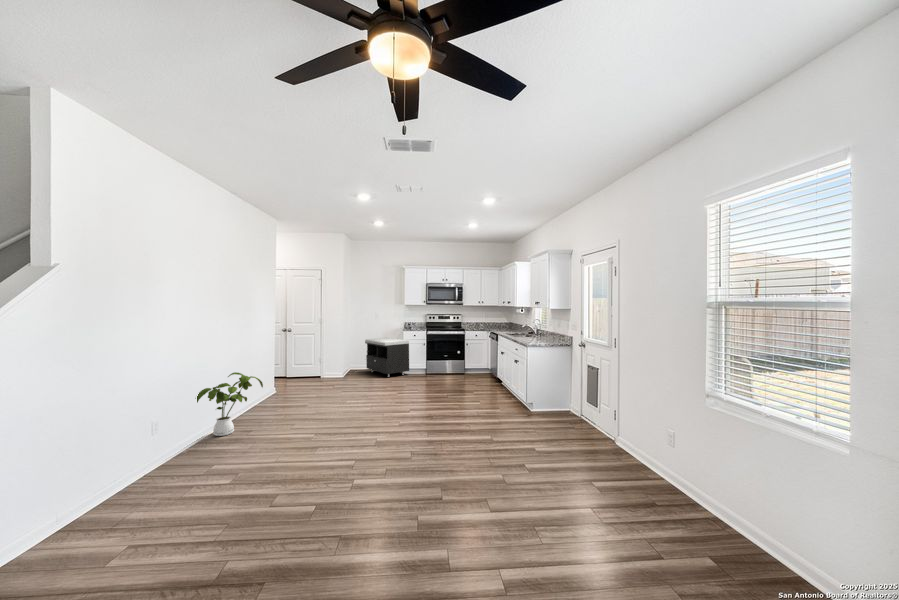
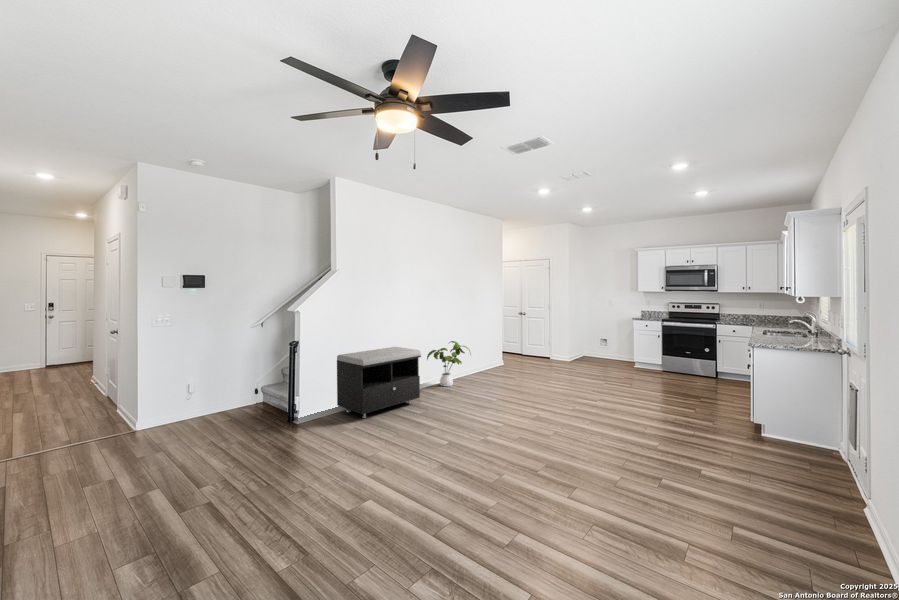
storage bench: present [365,338,409,377] -> present [337,347,421,418]

